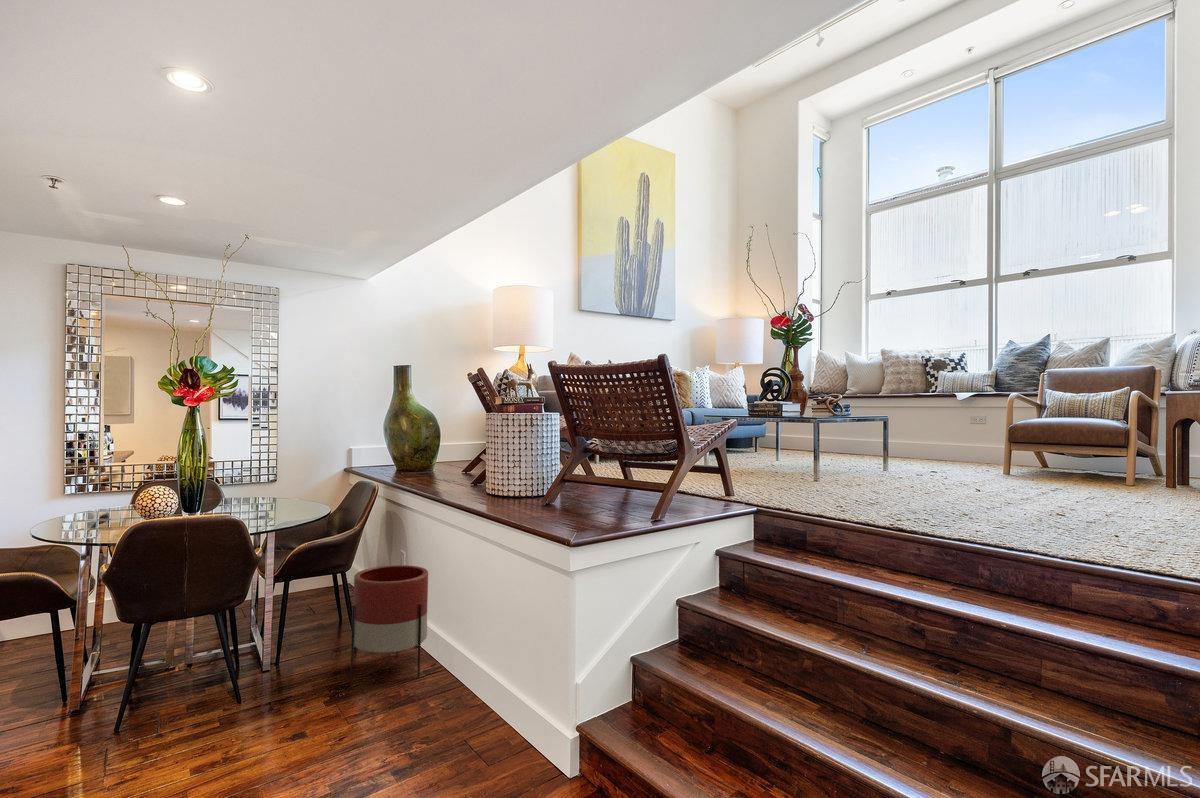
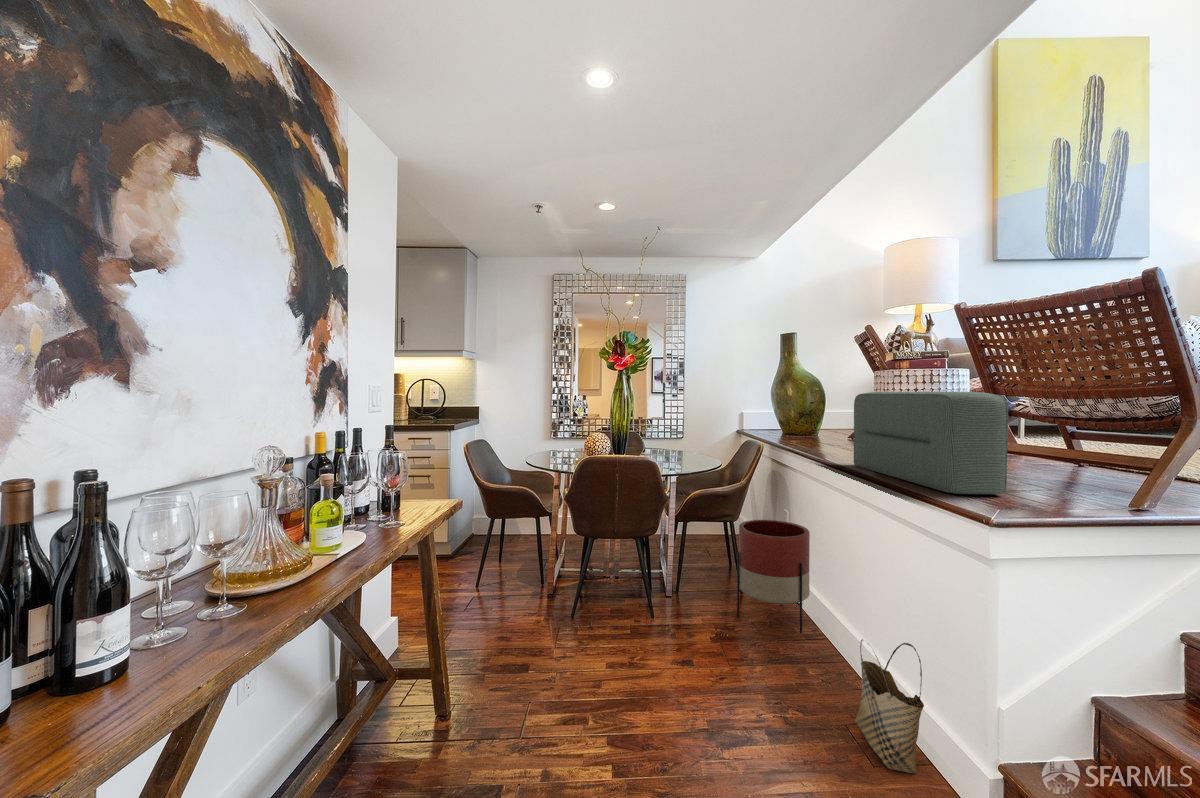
pouf: none [471,432,582,518] -> present [854,392,1008,494]
woven basket: none [472,650,525,760] -> present [855,639,924,773]

